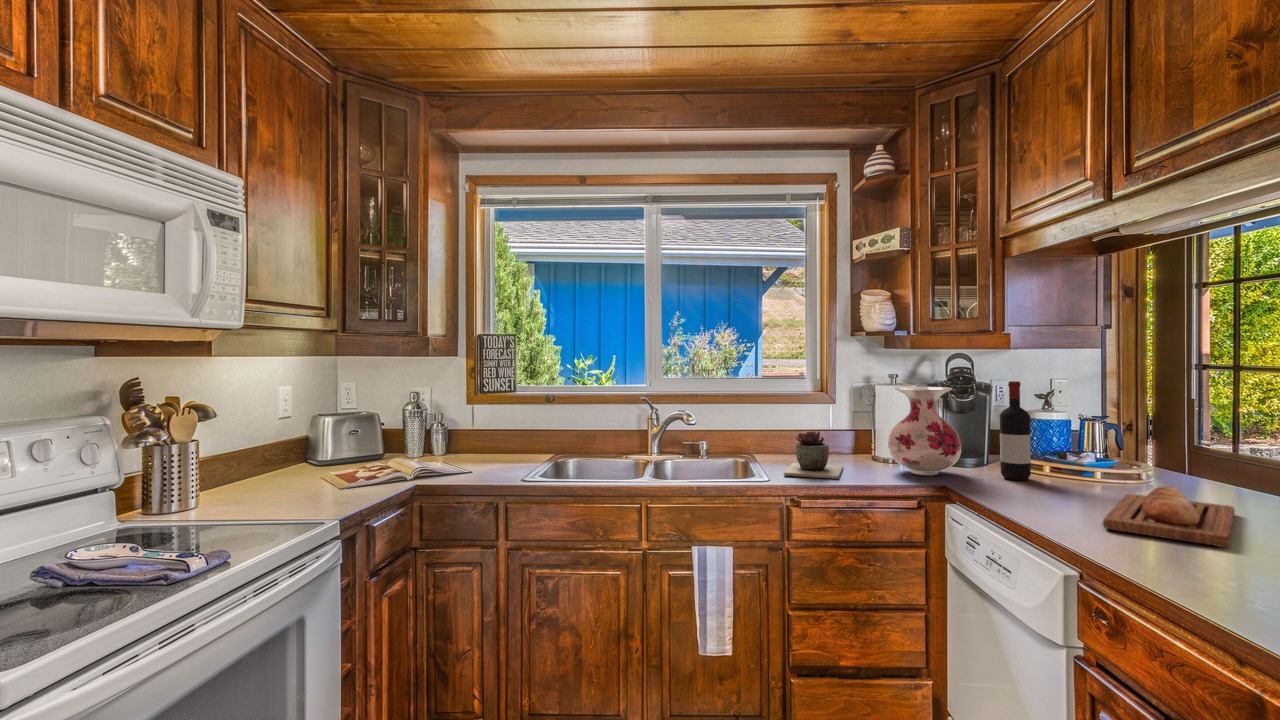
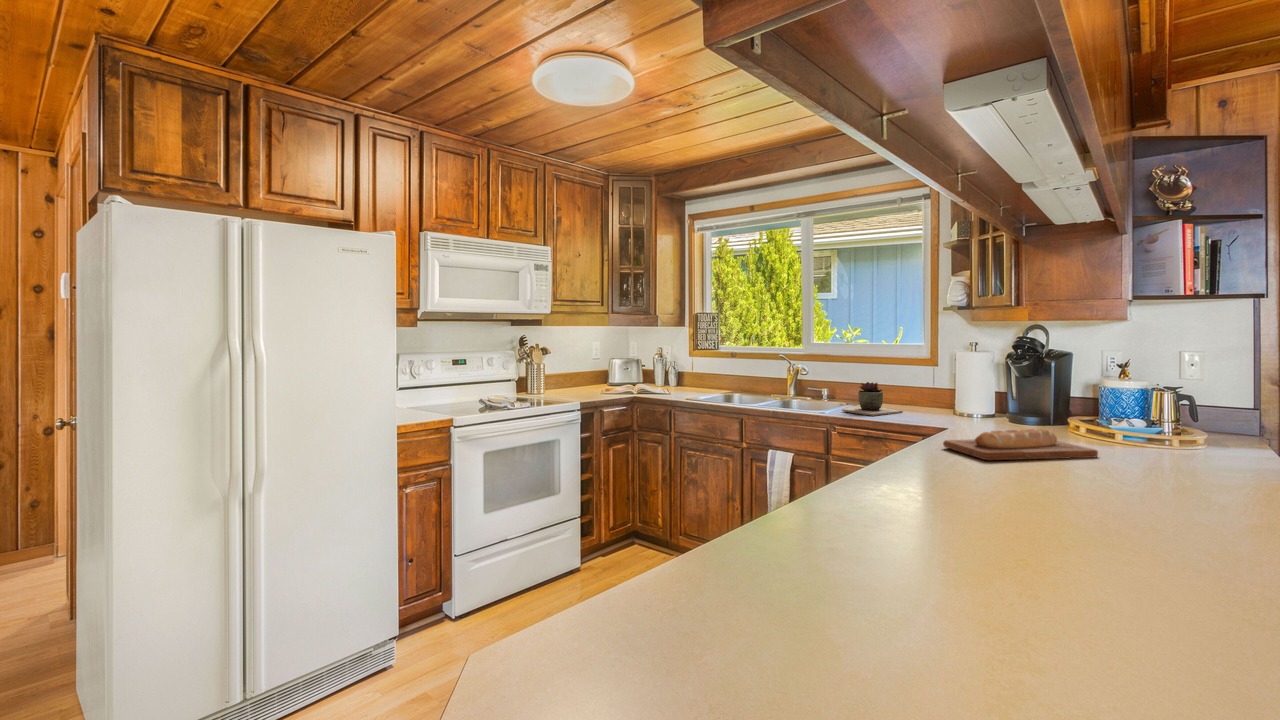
wine bottle: present [1000,381,1031,480] -> none [1003,348,1030,429]
vase: present [888,387,961,475] -> none [924,351,984,421]

